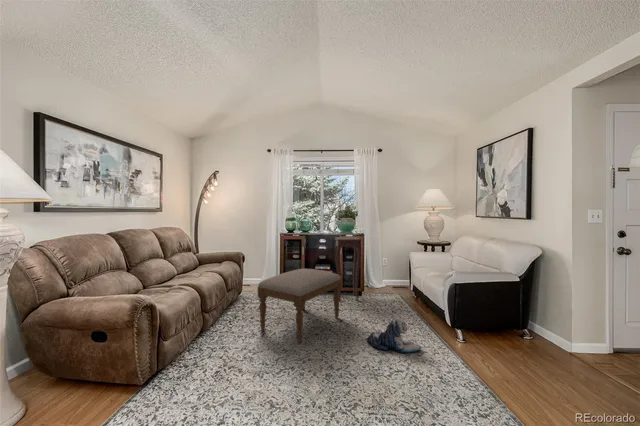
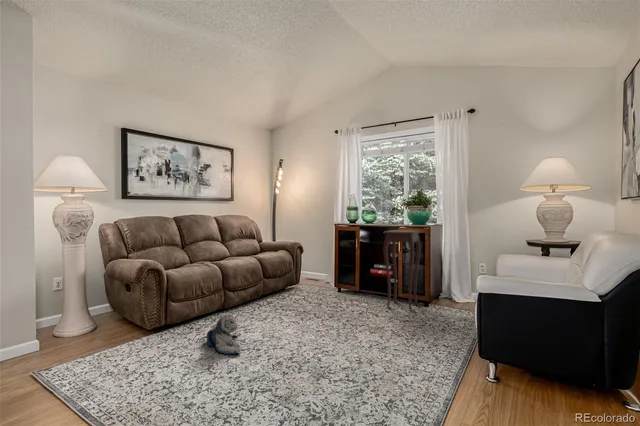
ottoman: present [258,269,341,343] -> none [270,261,363,333]
plush toy: present [367,318,421,353] -> present [207,315,240,355]

